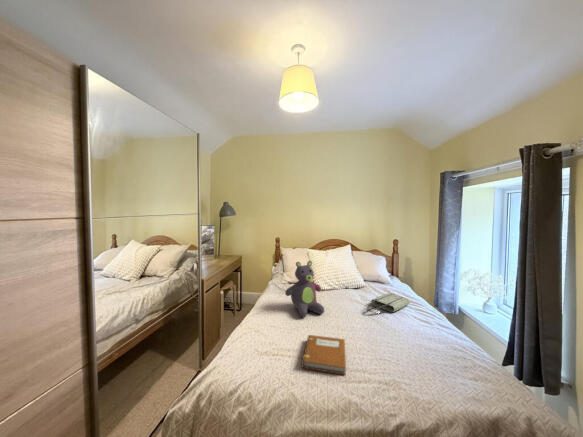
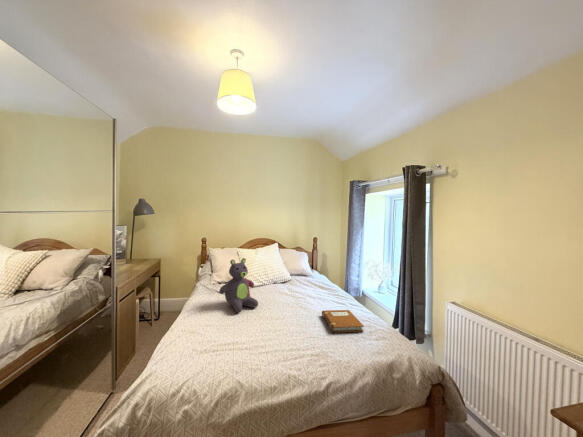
tote bag: present [367,293,409,312] -> none [296,284,328,300]
notebook: present [301,335,346,375] -> present [322,310,364,332]

